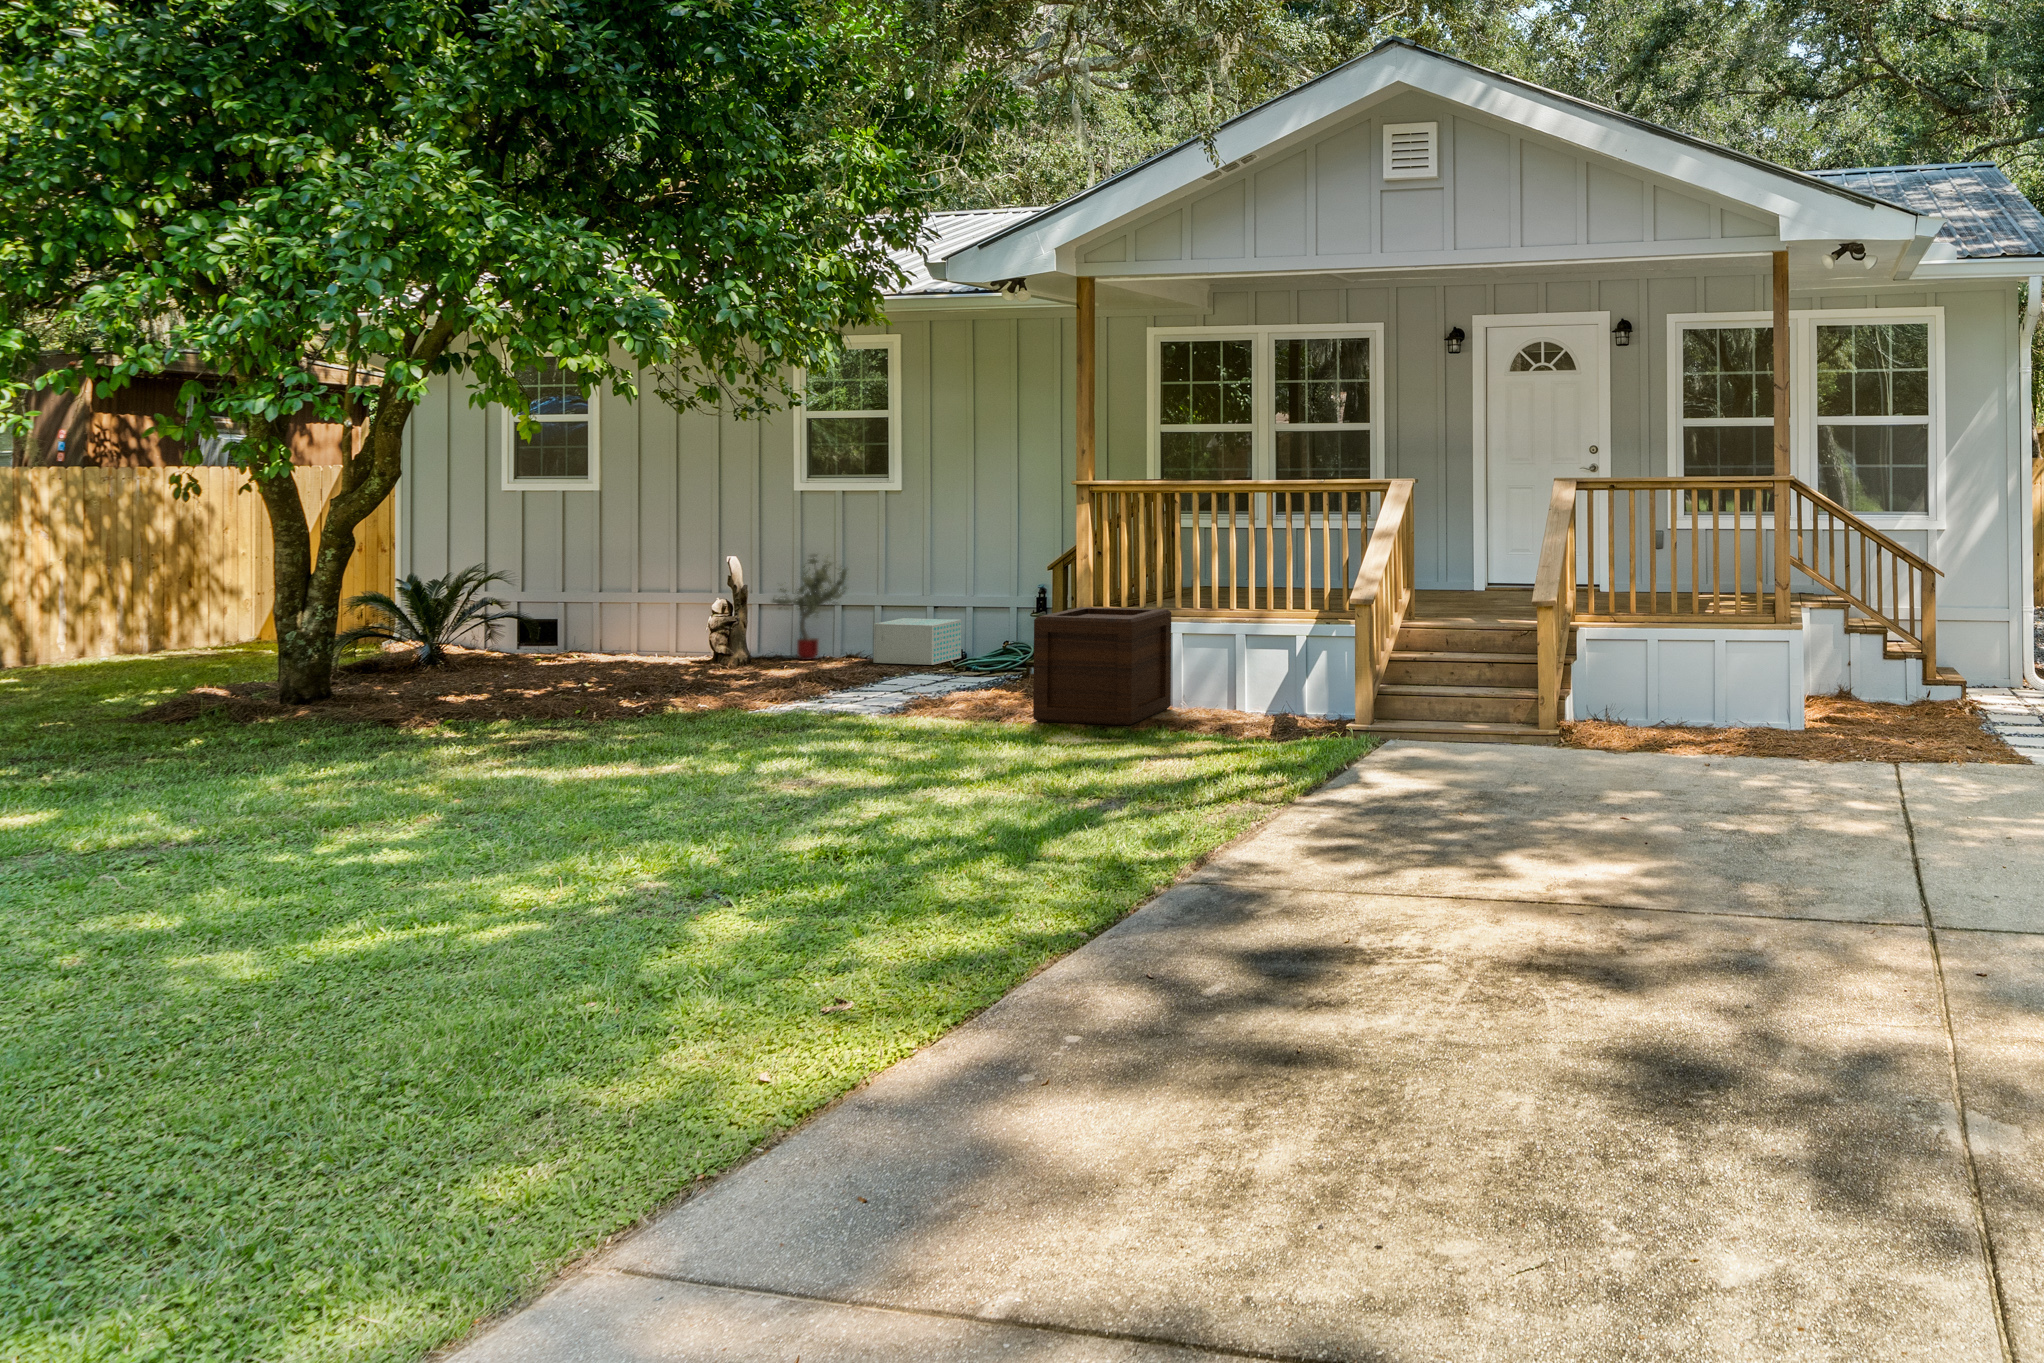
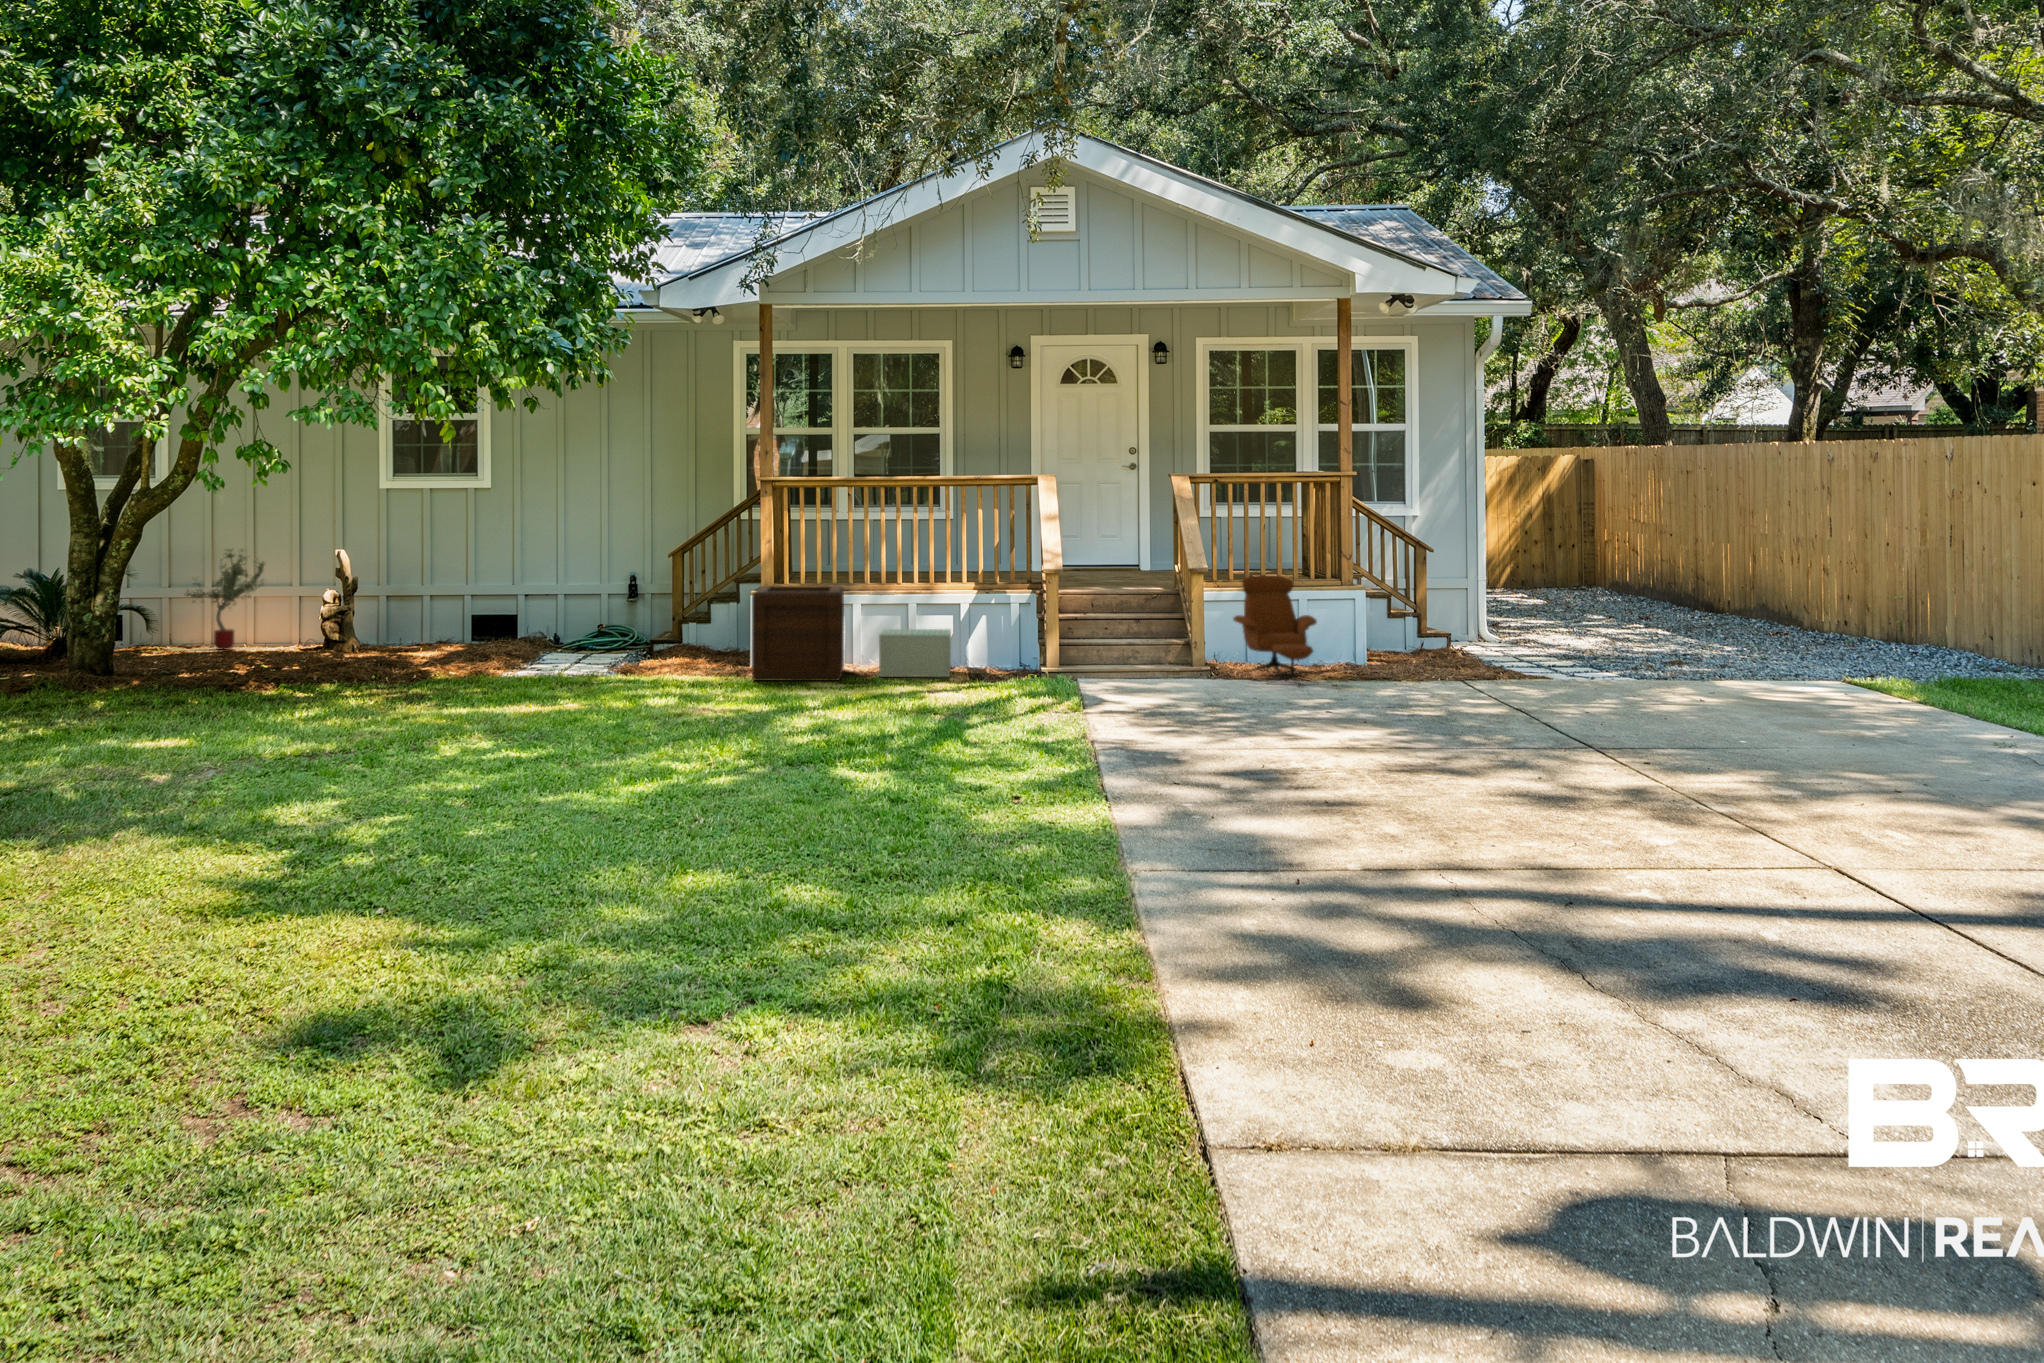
potted tree: present [773,555,847,660] -> present [186,549,264,650]
lounge chair: none [1624,607,1731,761] -> present [1233,575,1317,684]
storage box: present [873,618,961,665] -> present [879,629,951,677]

